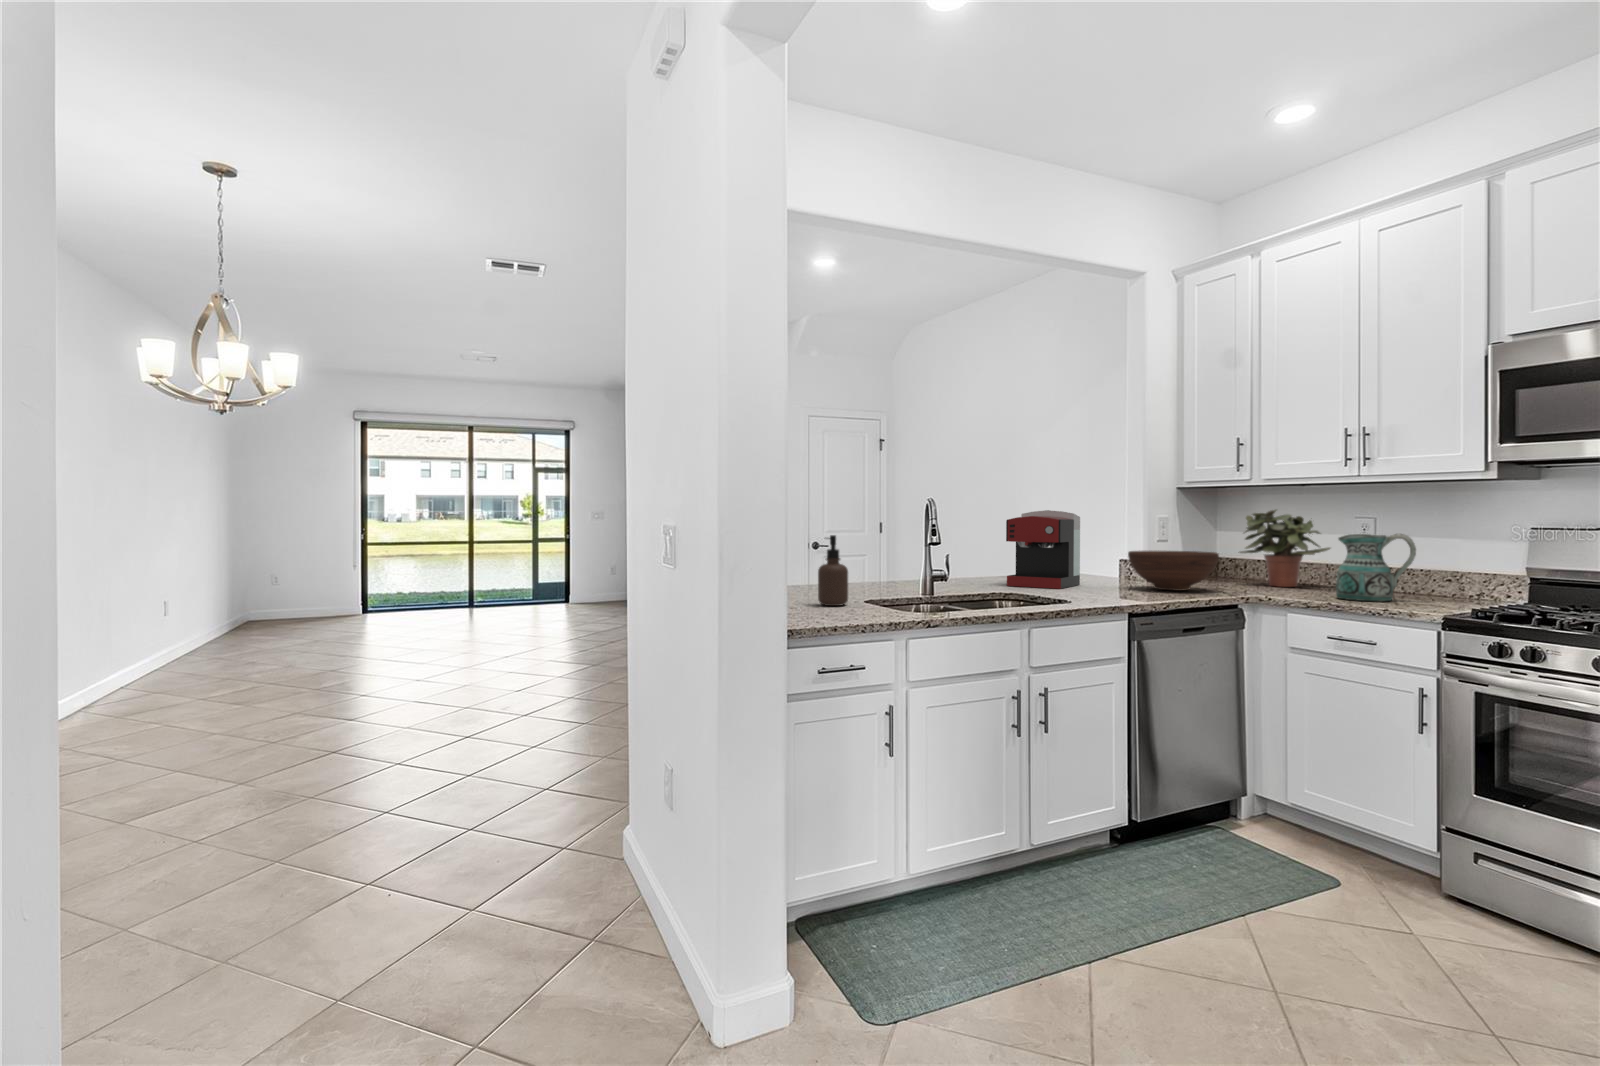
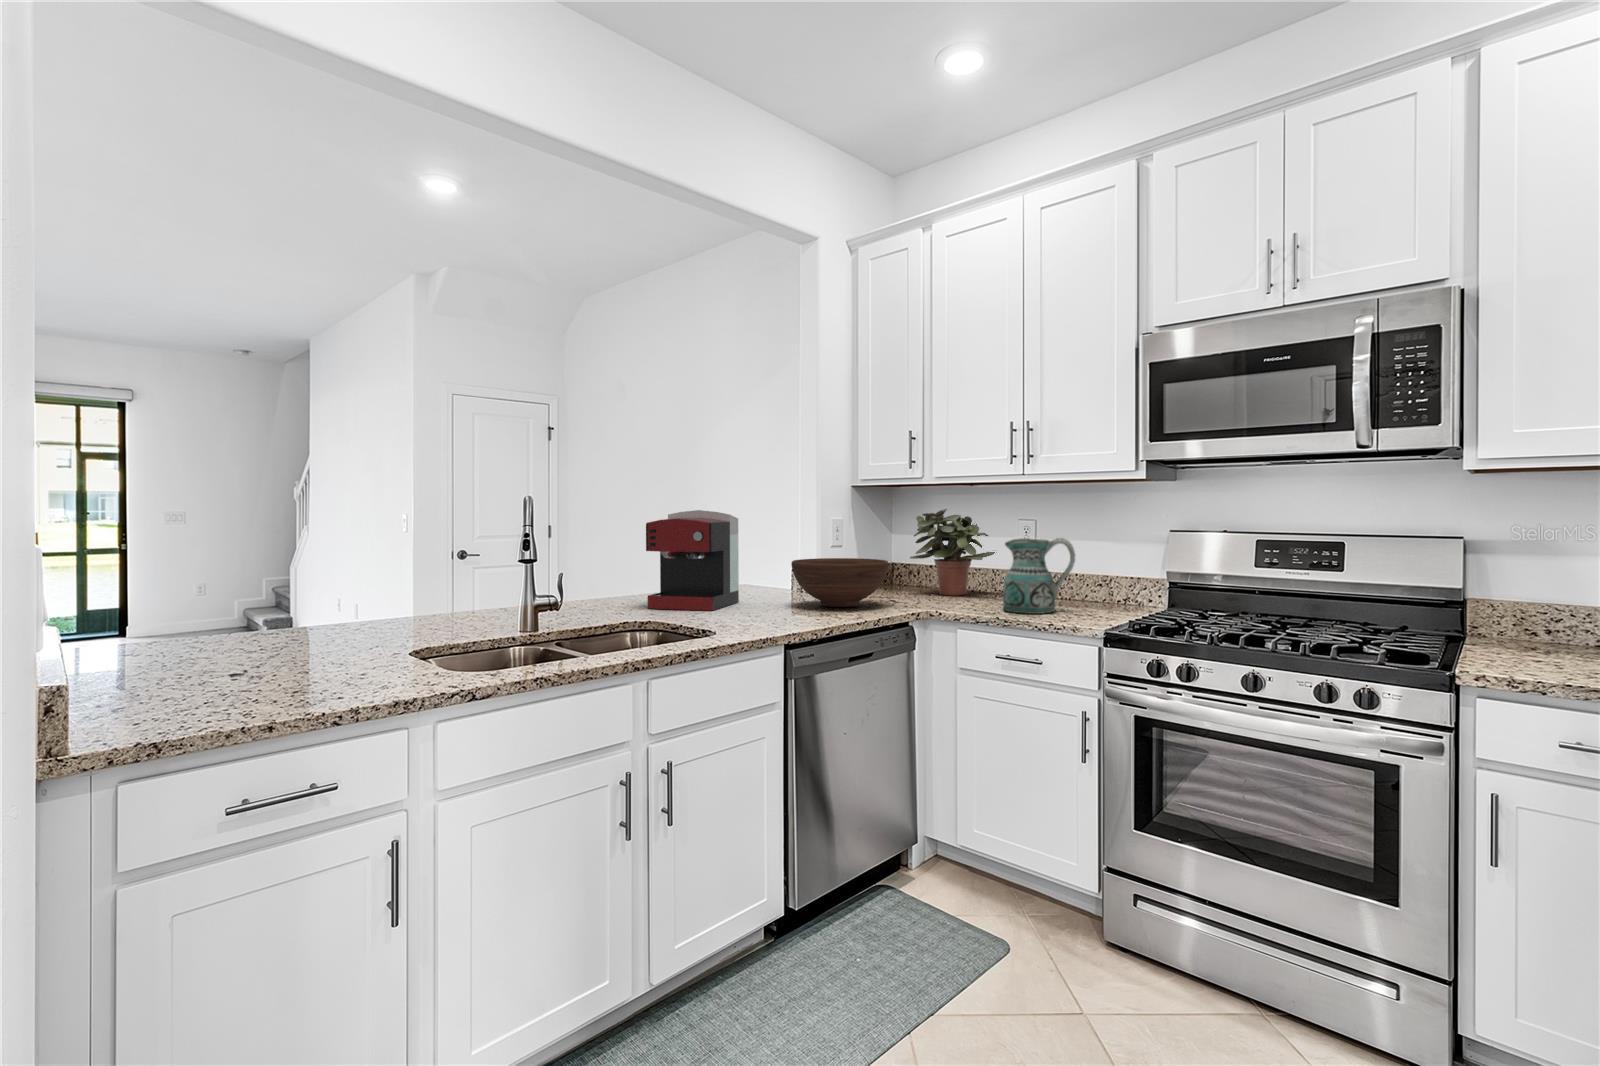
soap dispenser: present [818,535,848,606] -> none [326,555,380,667]

